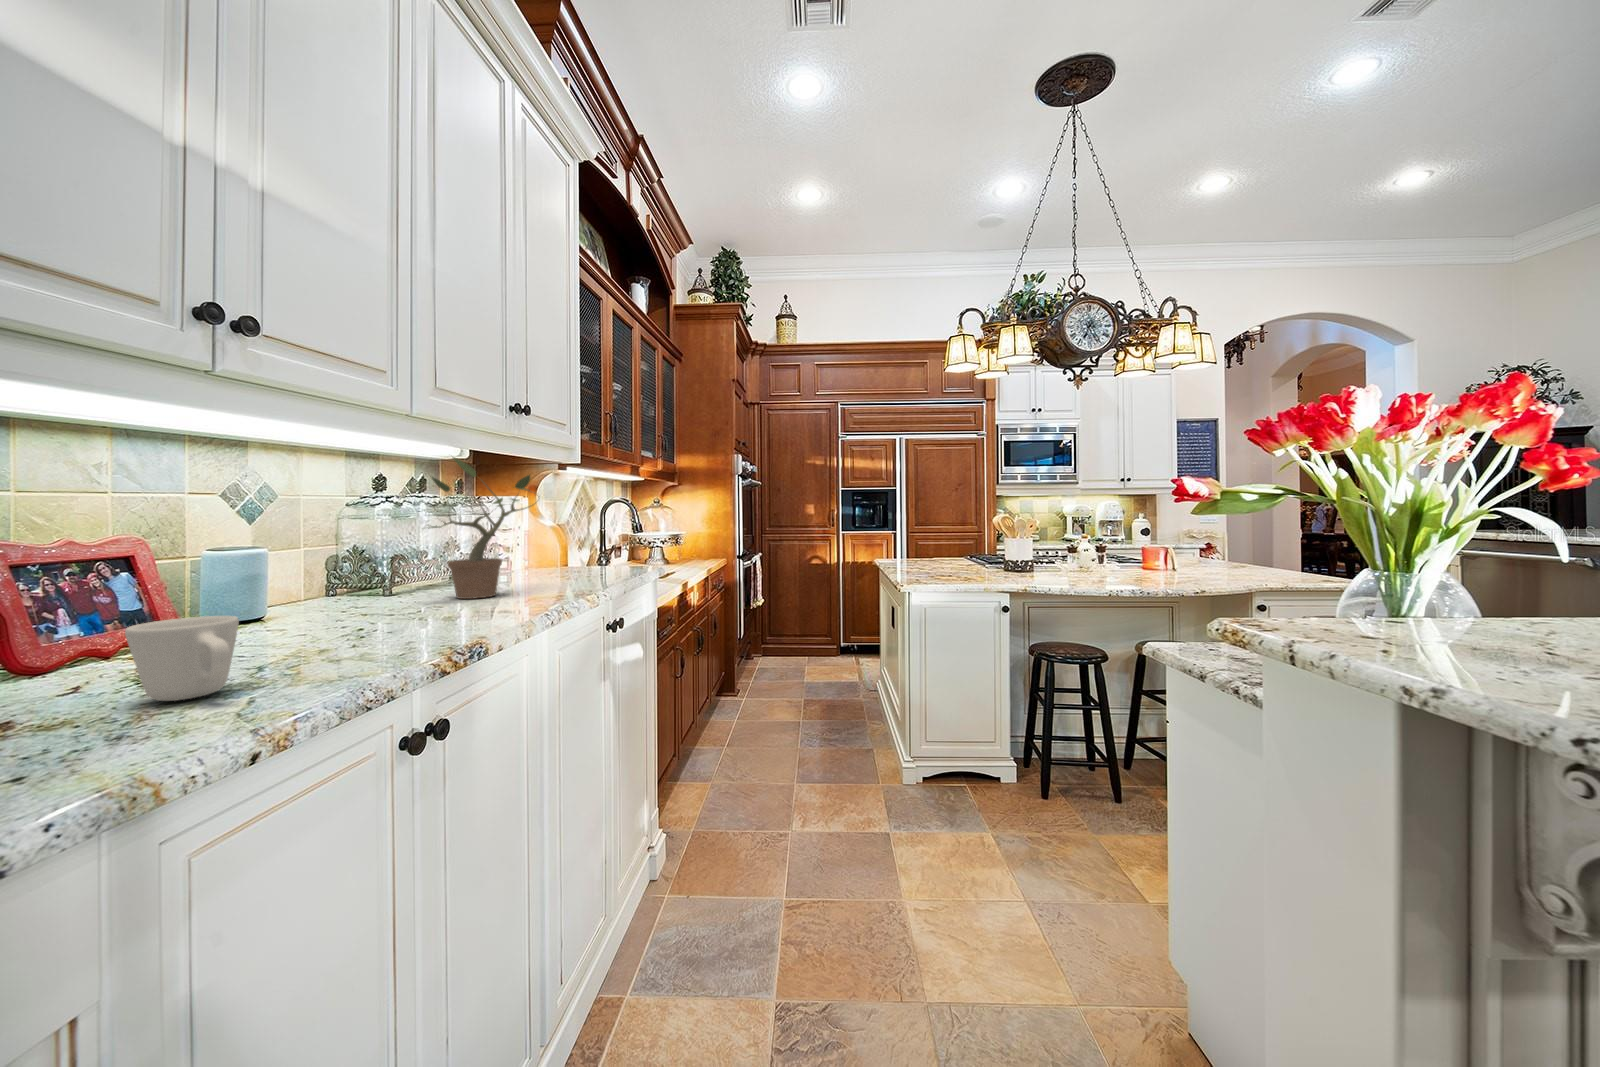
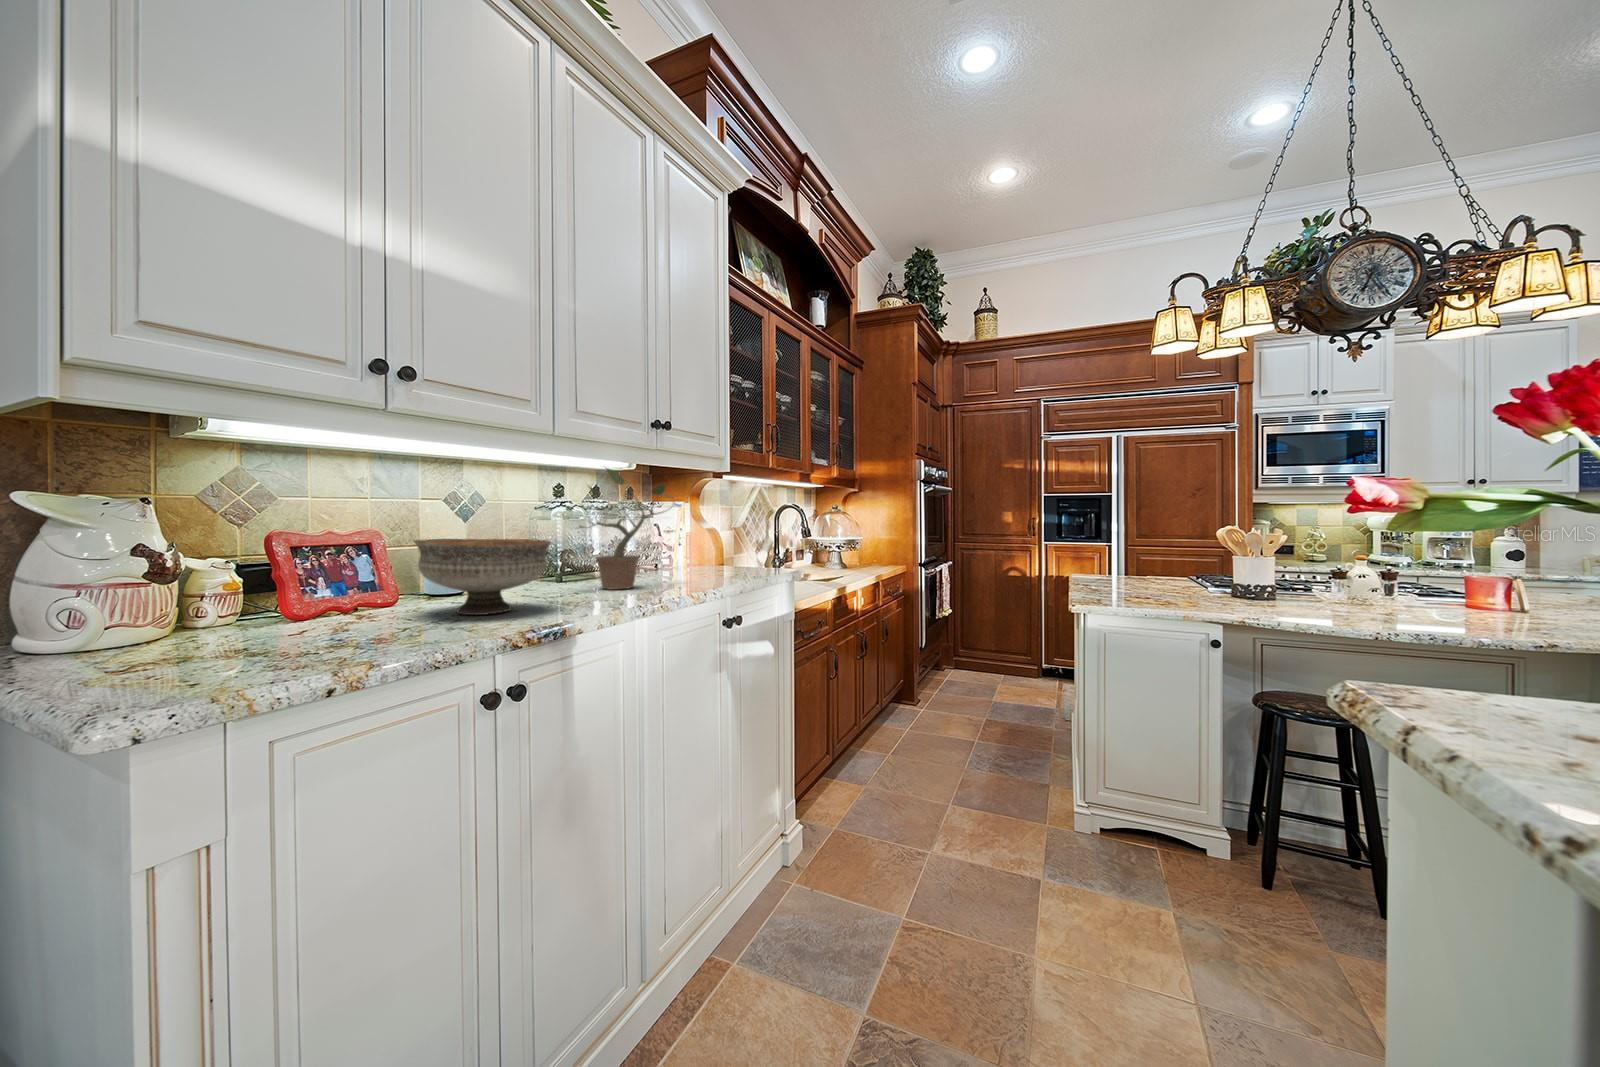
bowl: none [235,543,433,642] -> present [414,539,552,615]
mug: present [125,616,239,701] -> none [306,588,377,645]

